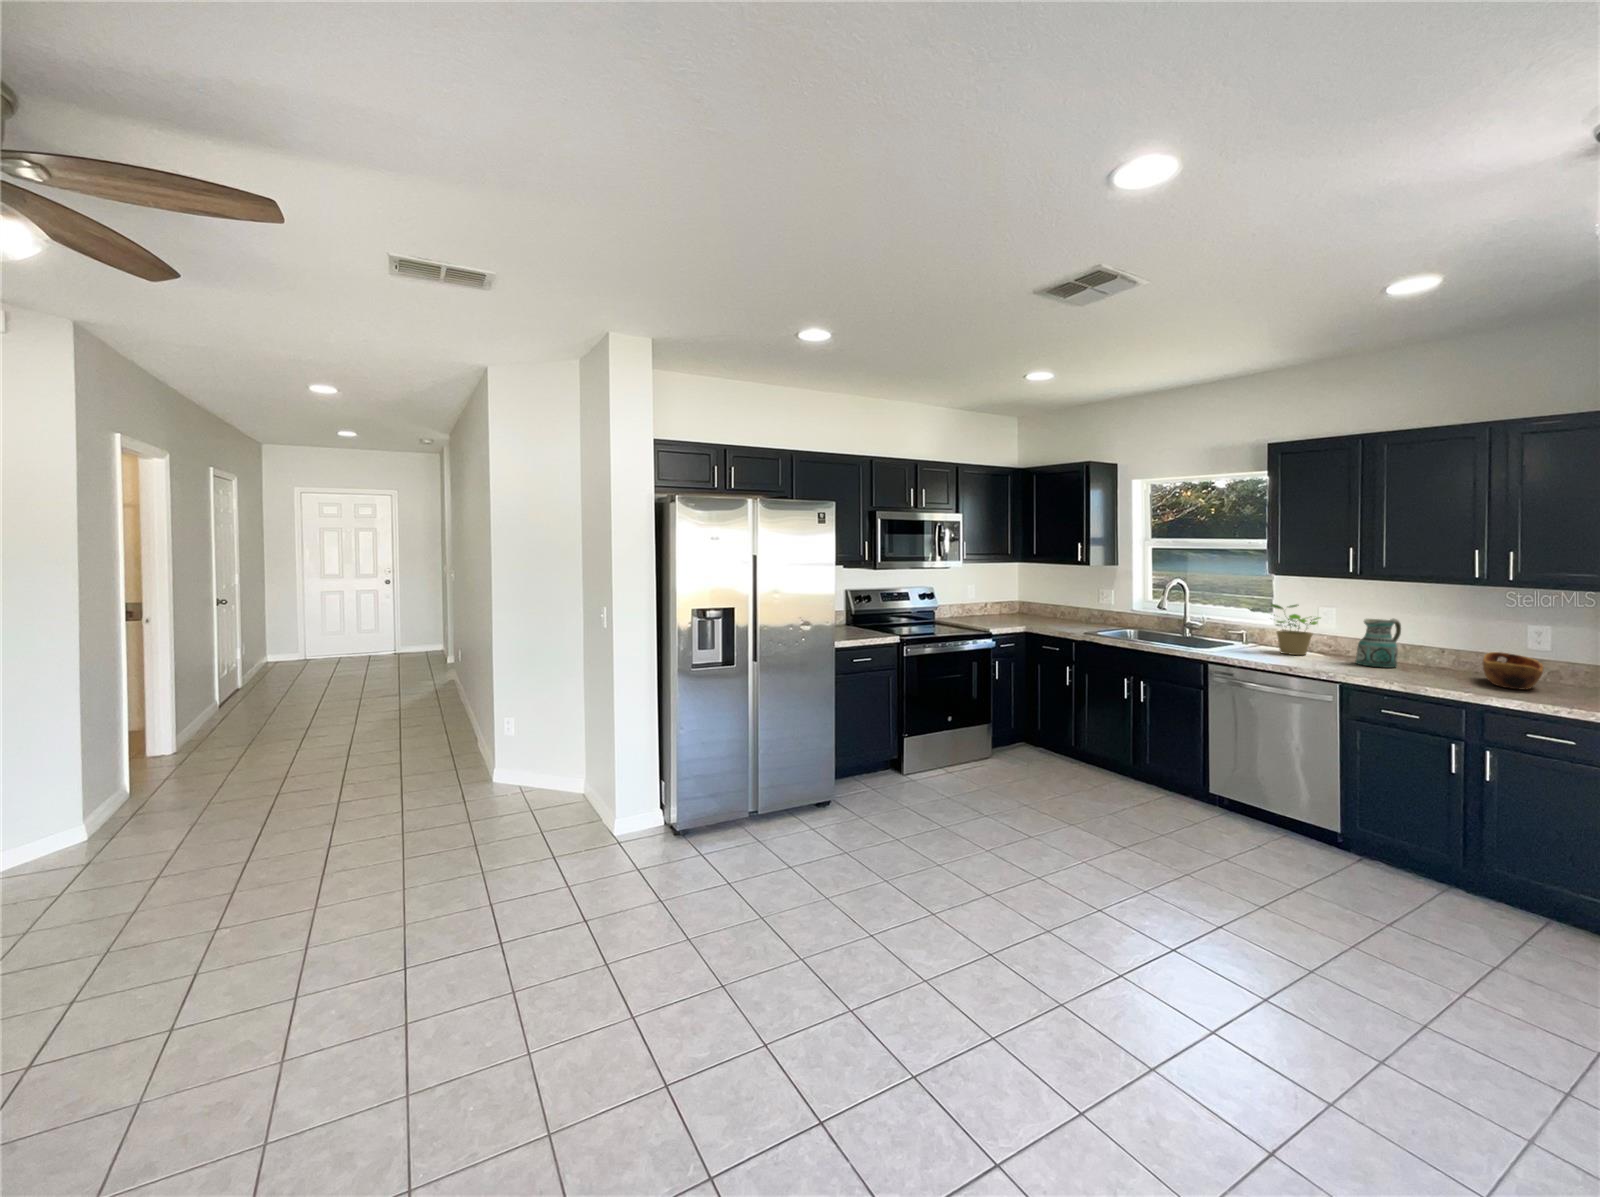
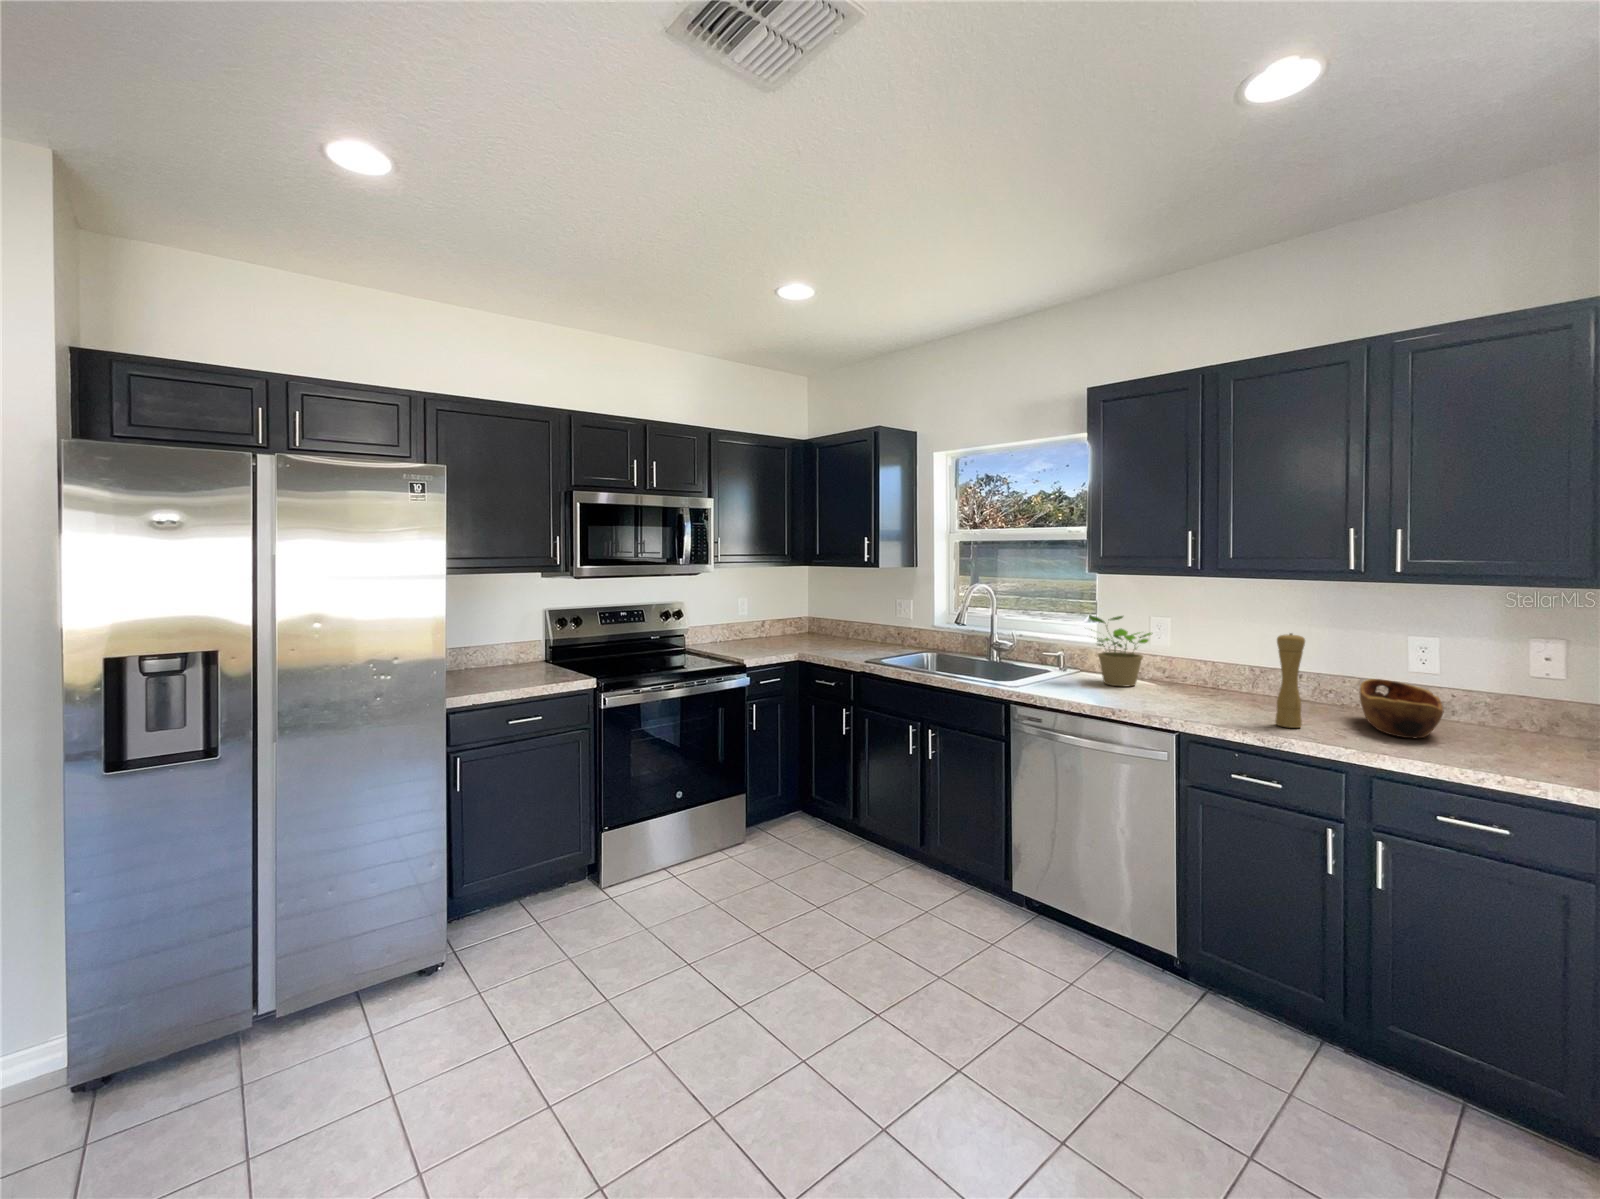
pepper mill: none [1415,618,1440,681] -> present [1275,633,1305,728]
ceramic pitcher: present [1356,619,1401,668] -> none [1196,633,1252,704]

